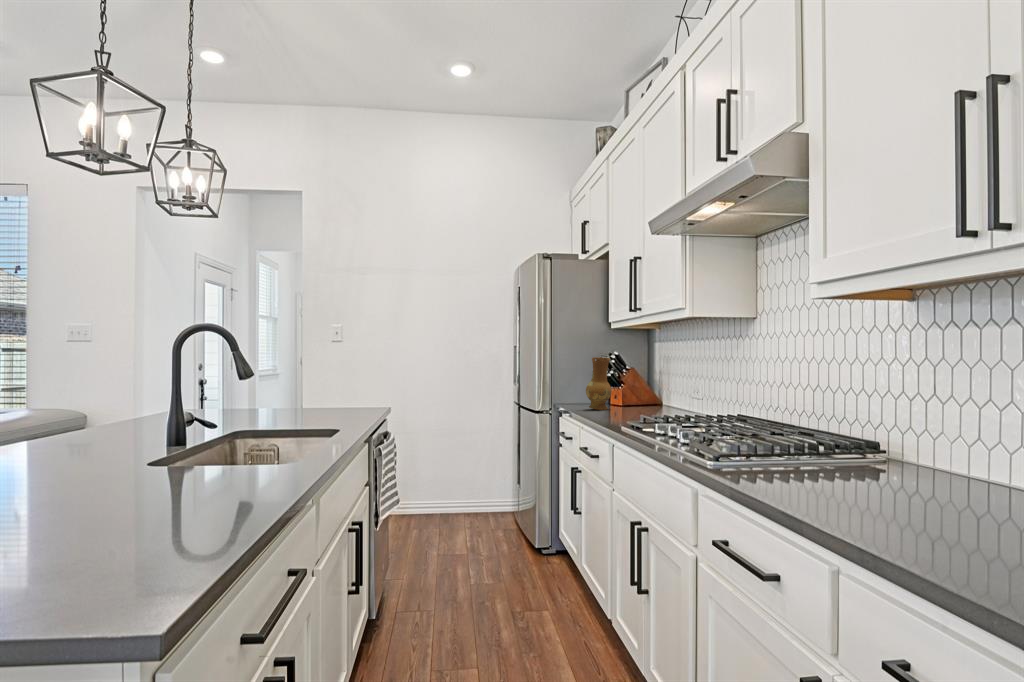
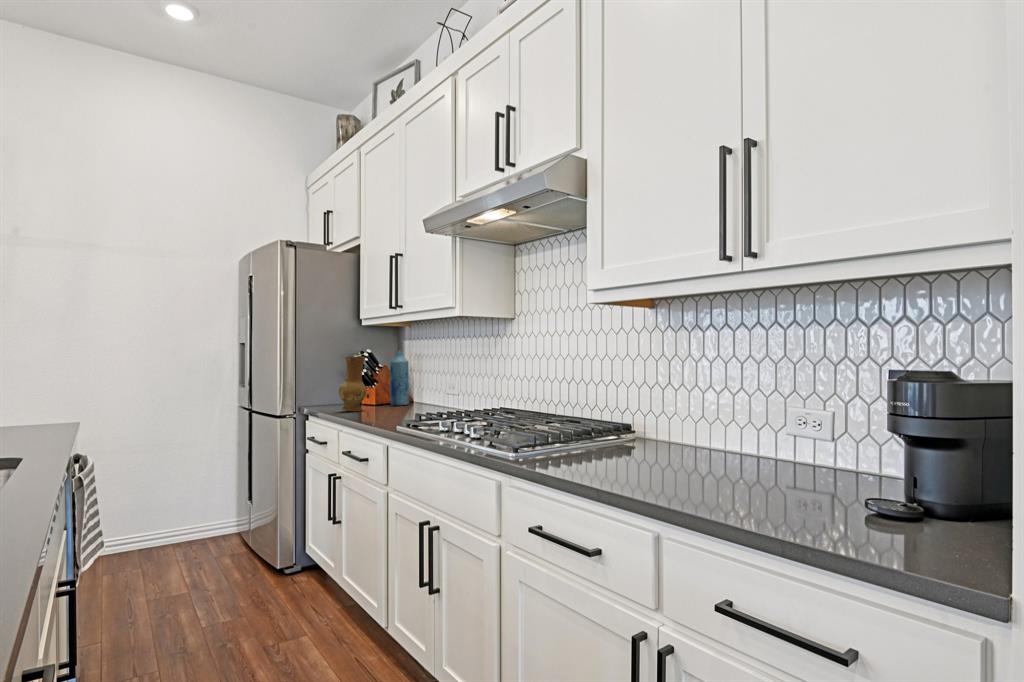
bottle: none [637,352,657,407] -> present [390,350,409,405]

